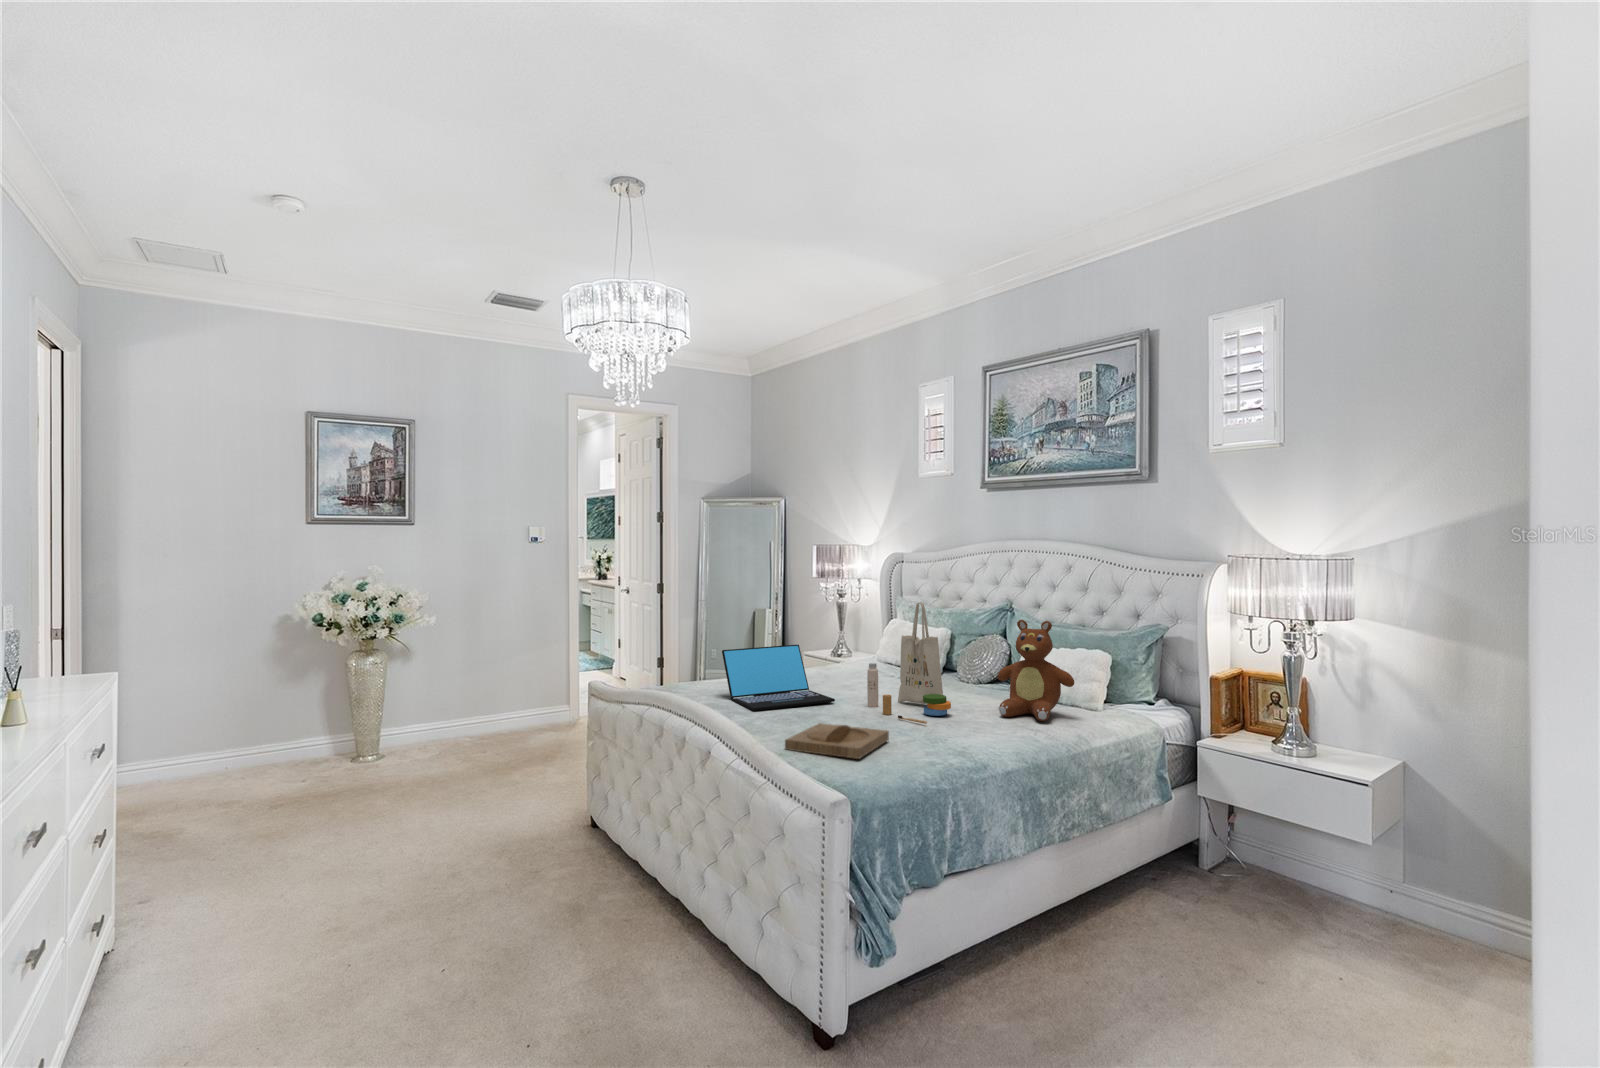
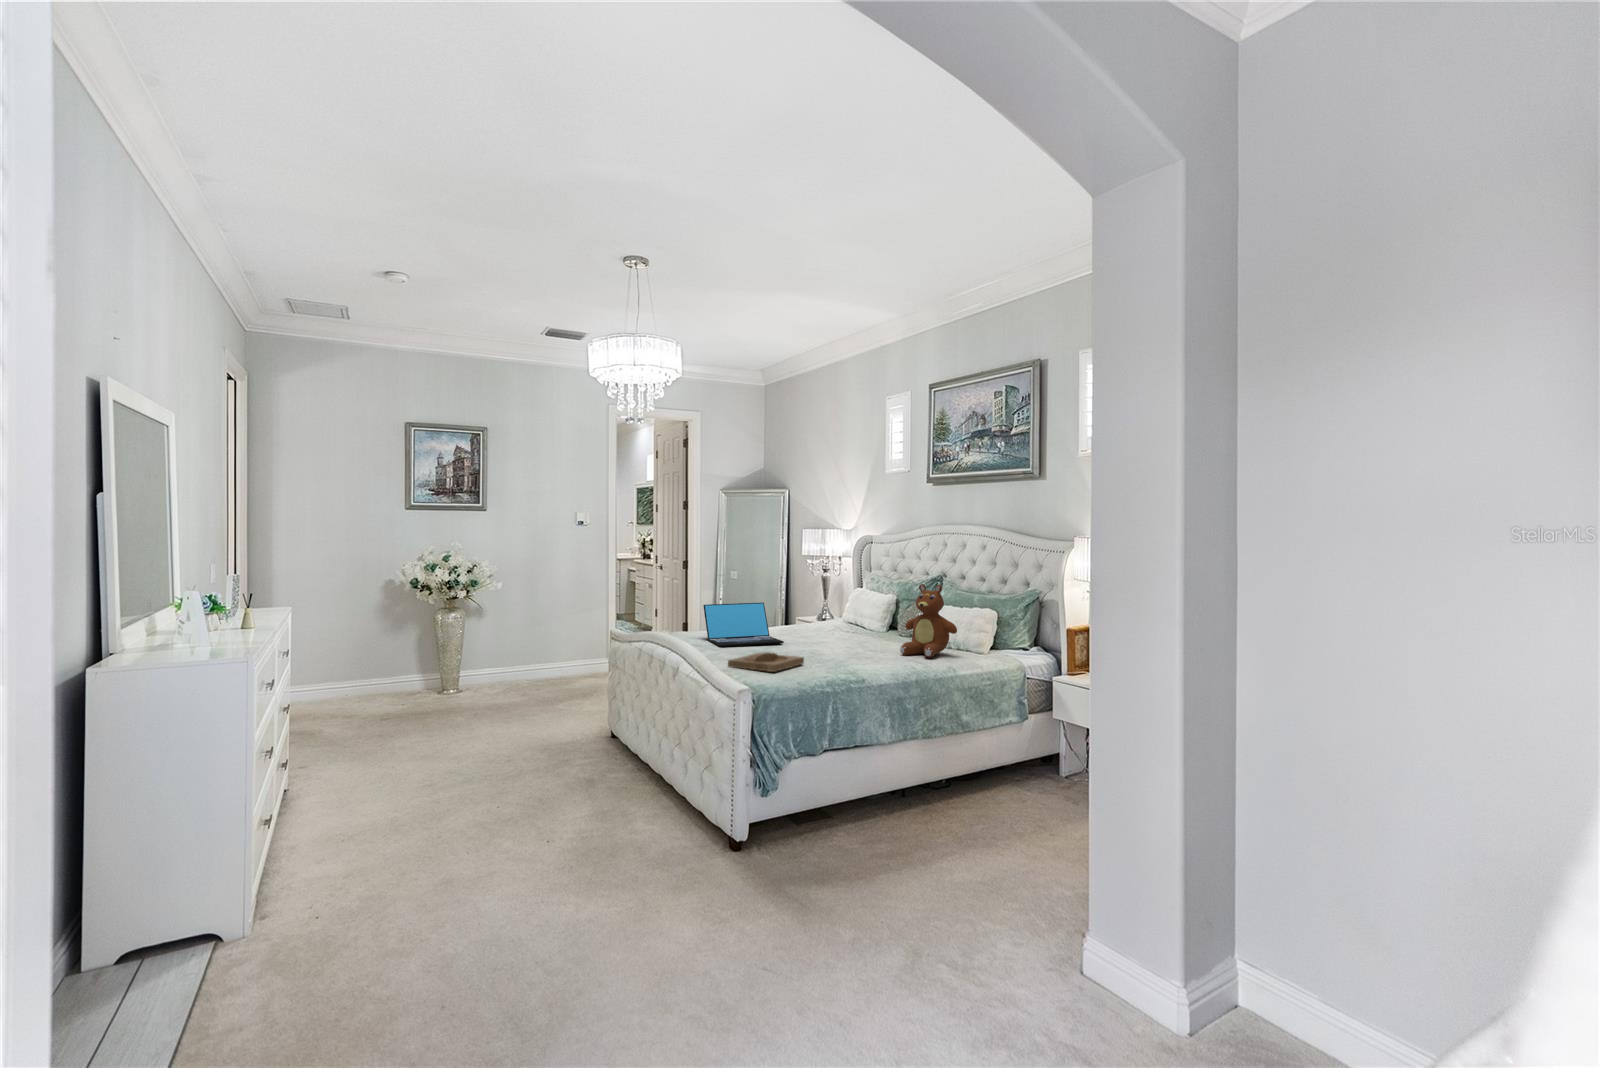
tote bag: present [867,602,951,724] -> none [807,570,865,657]

